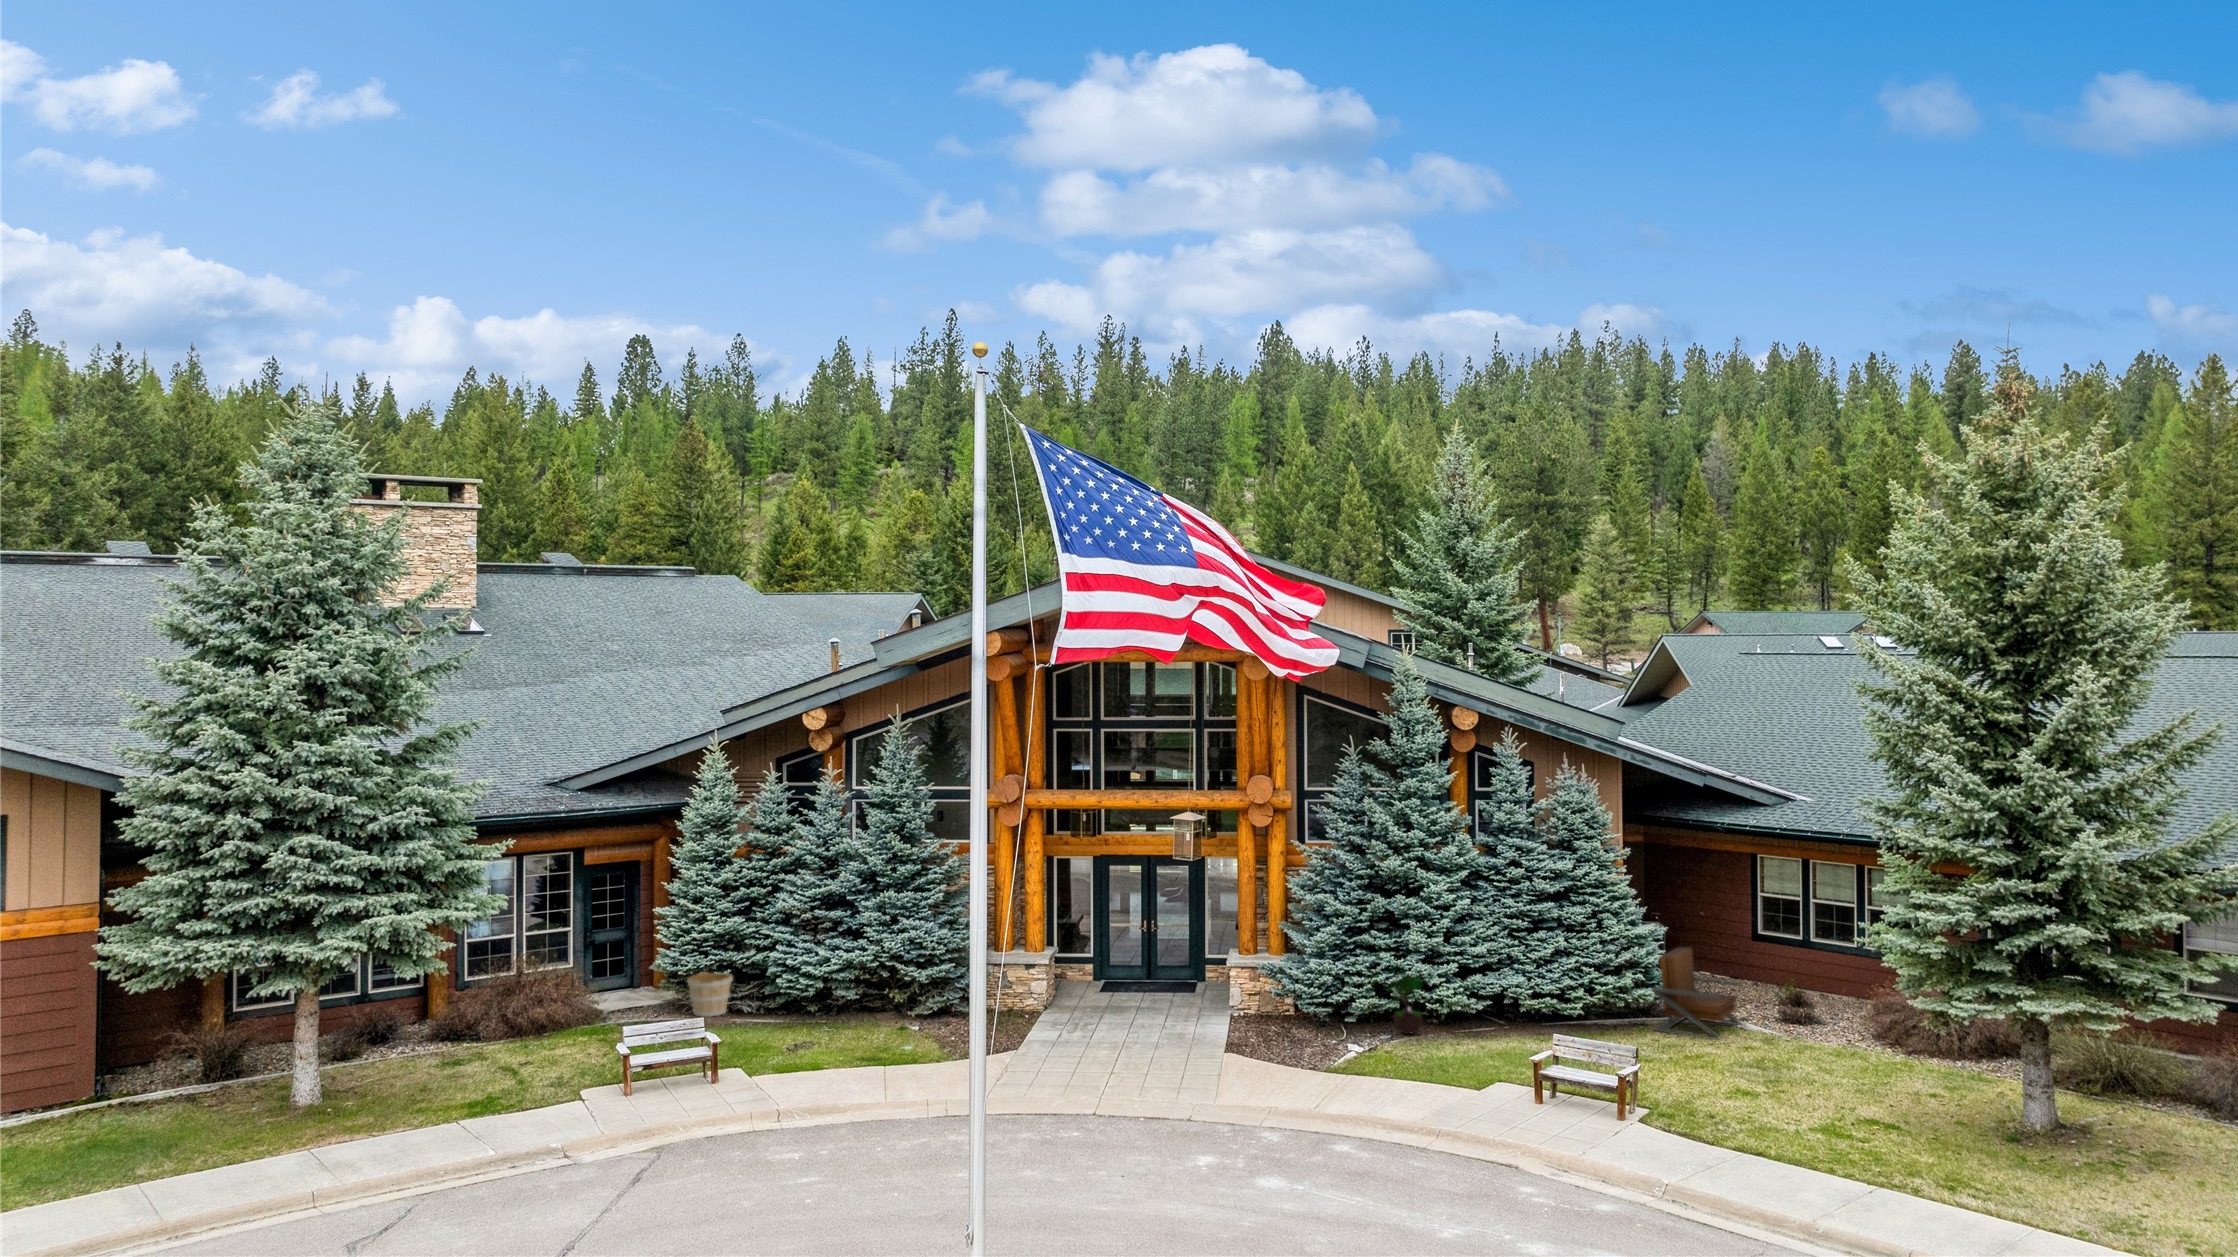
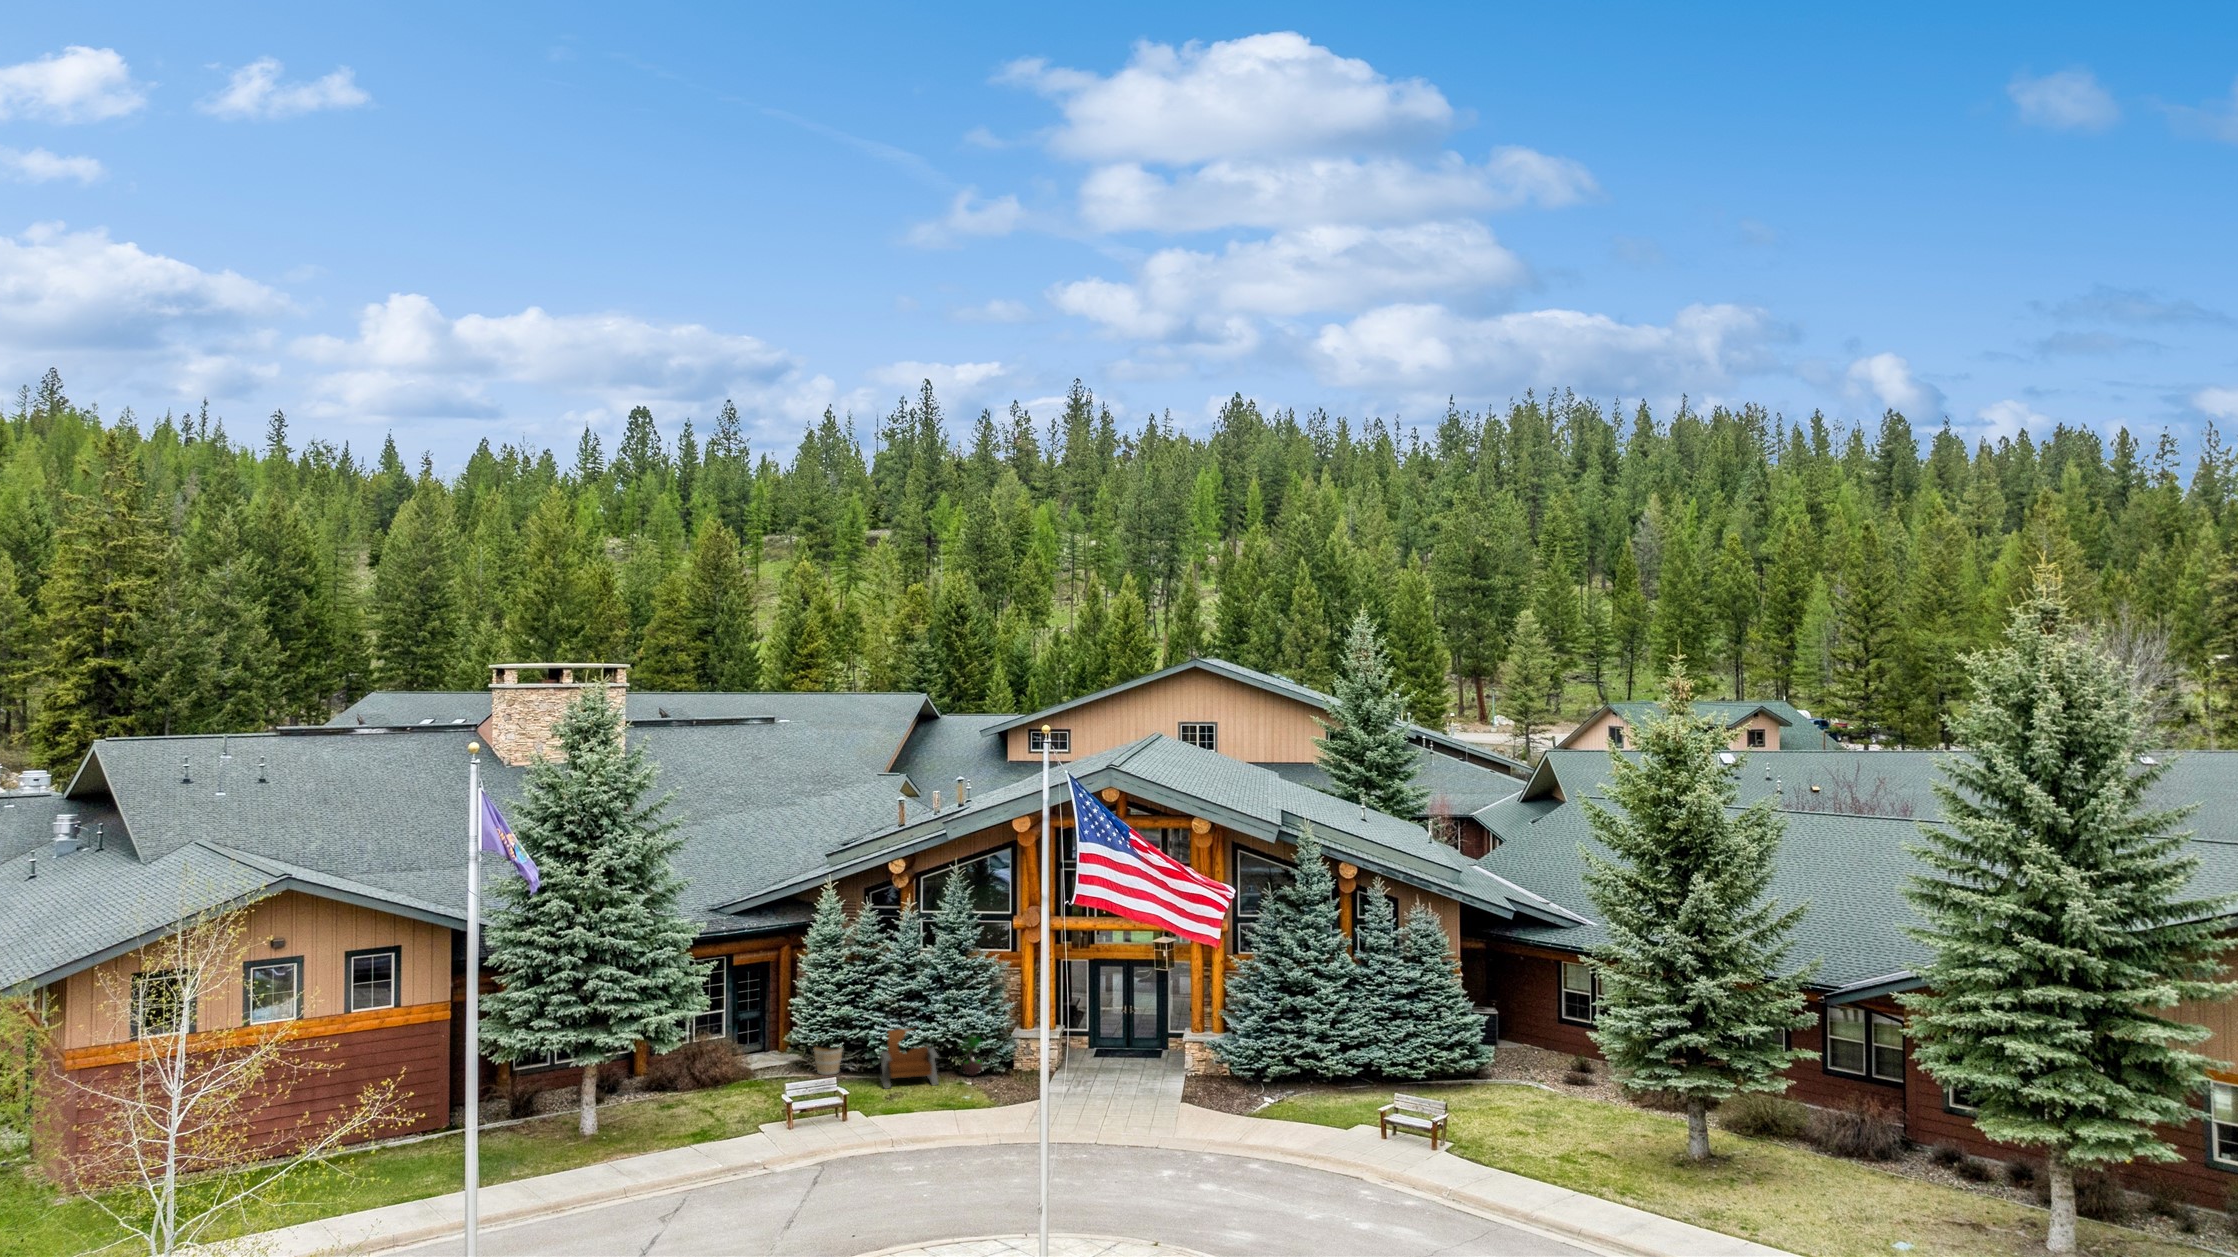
lounge chair: present [1651,947,1740,1039] -> present [880,1029,939,1089]
potted tree: present [1391,974,1423,1034] -> present [961,1035,982,1076]

